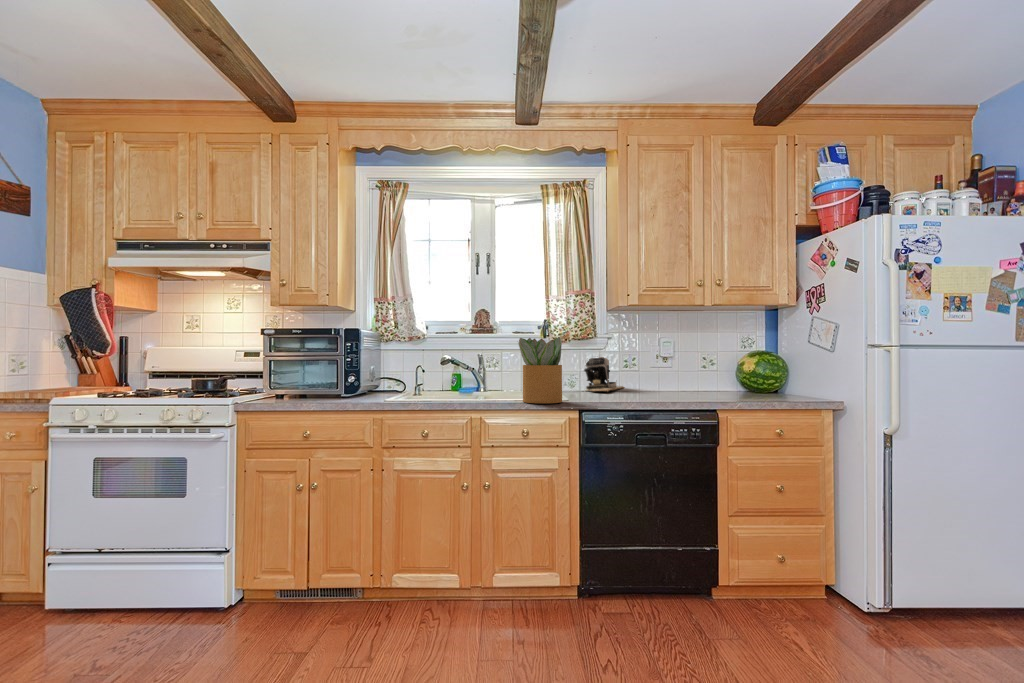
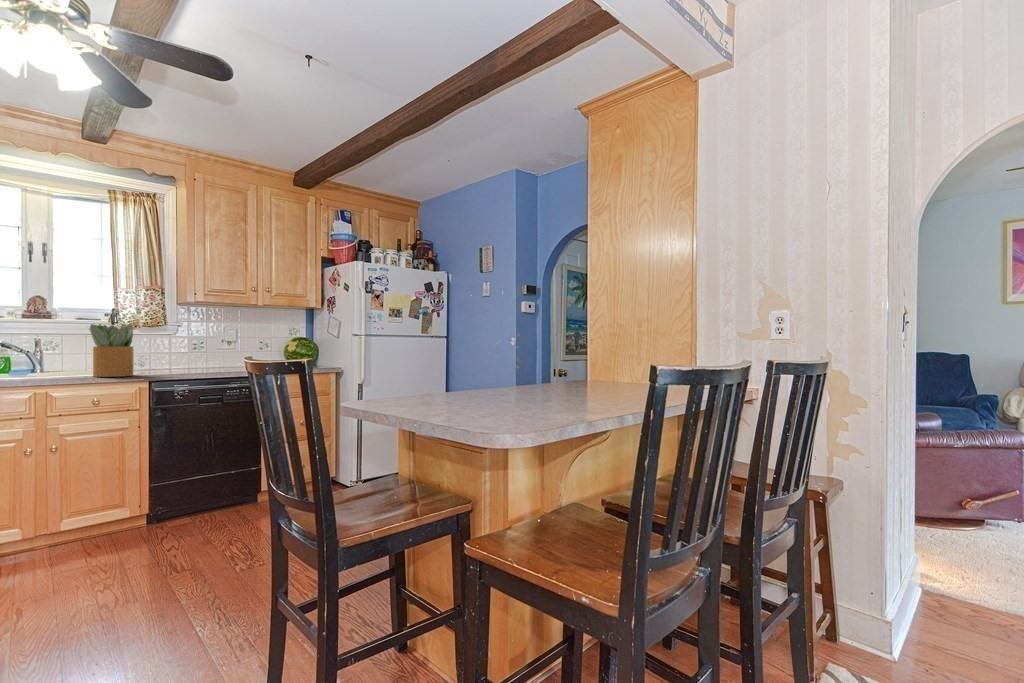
coffee maker: present [584,357,624,391] -> none [152,340,193,368]

